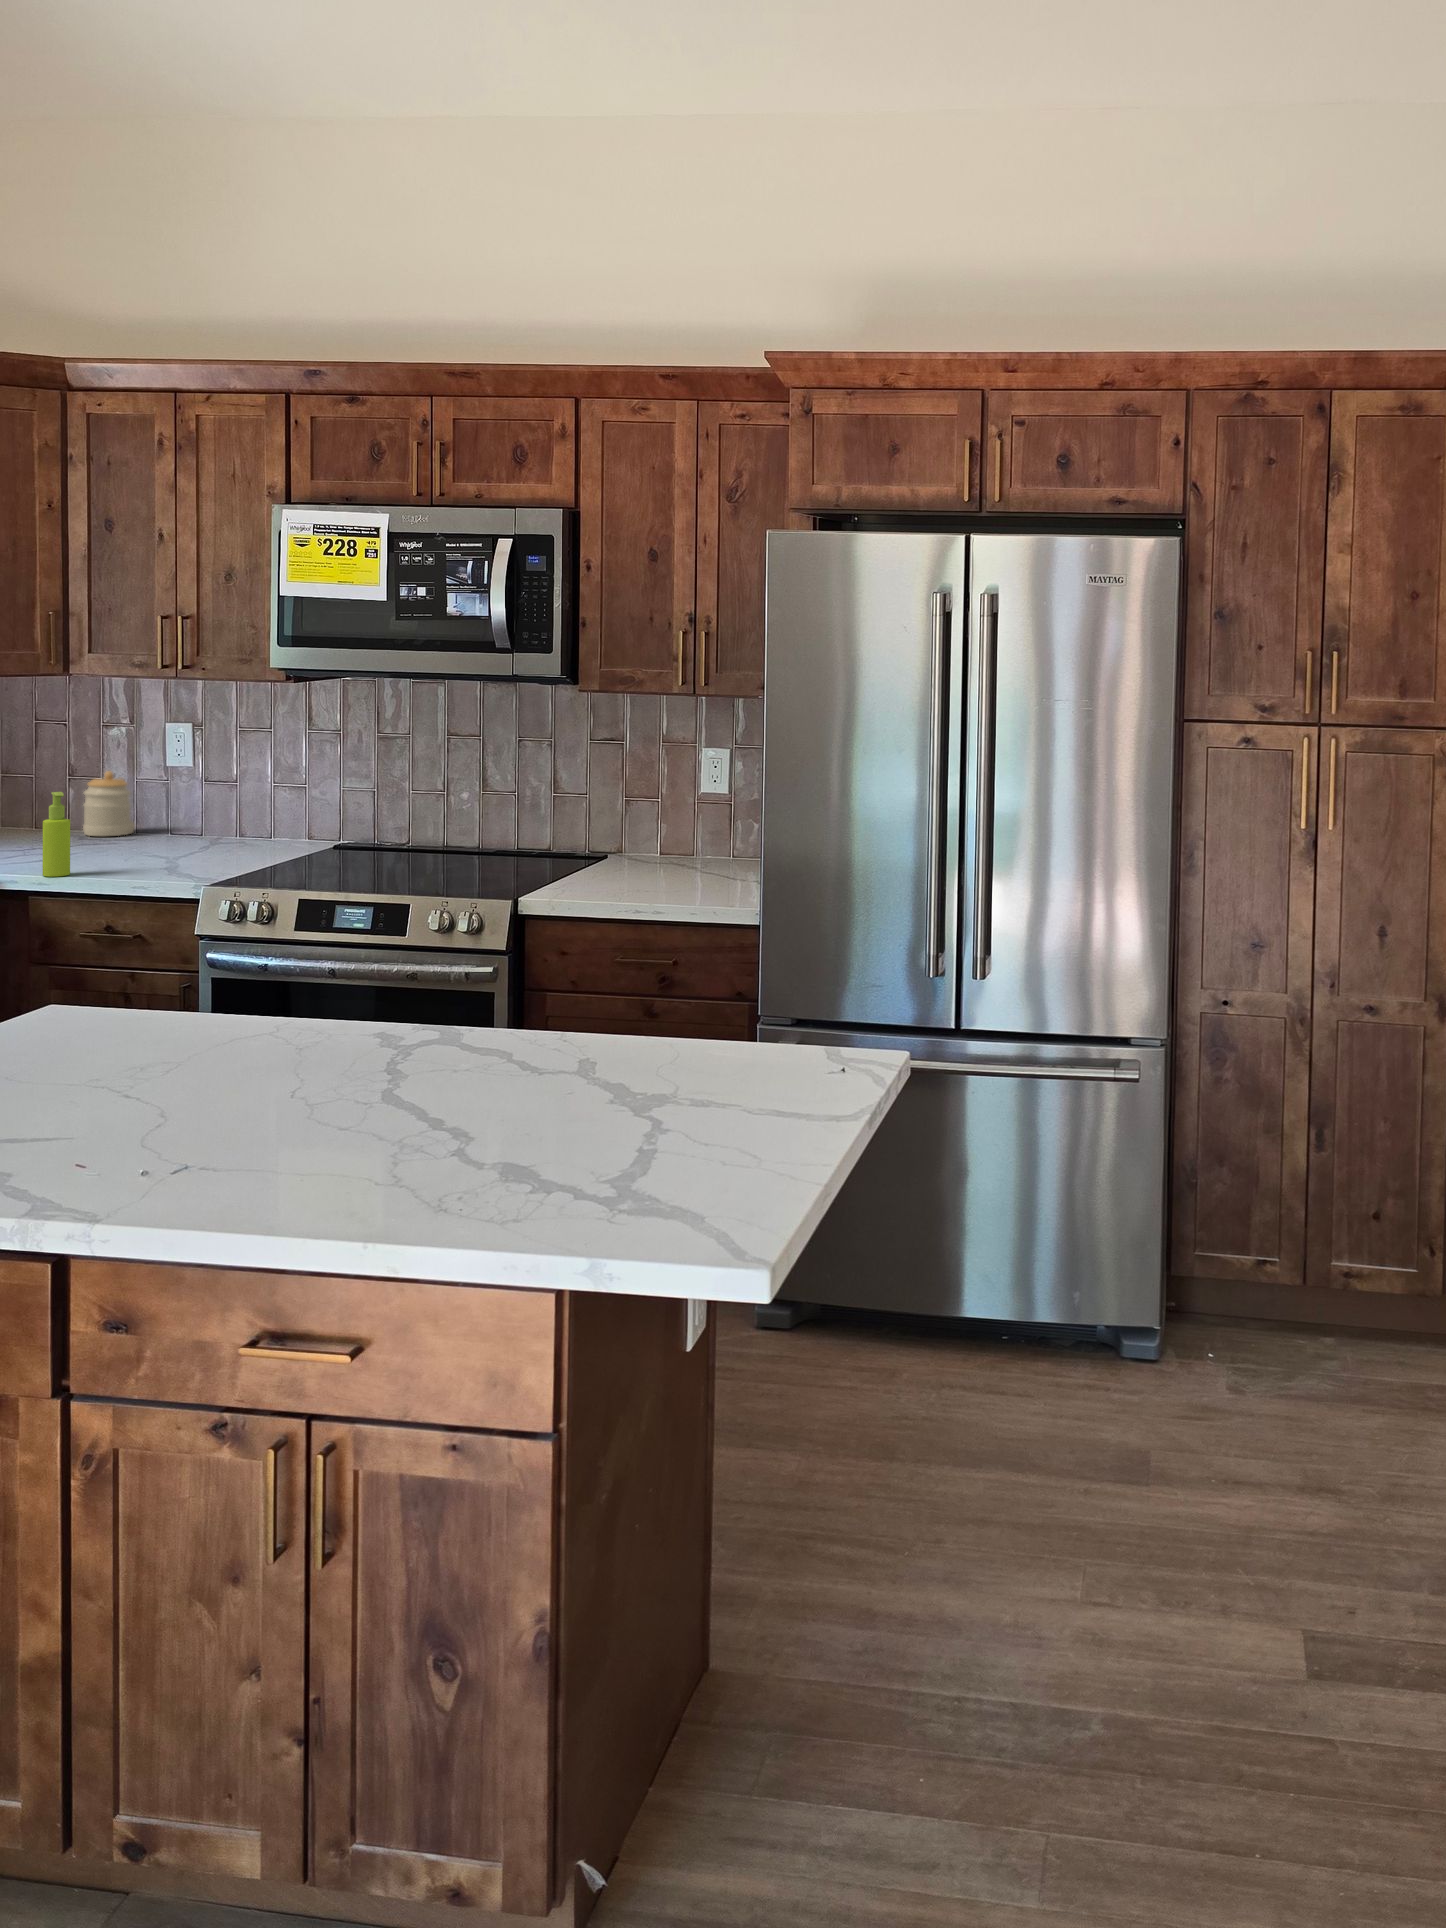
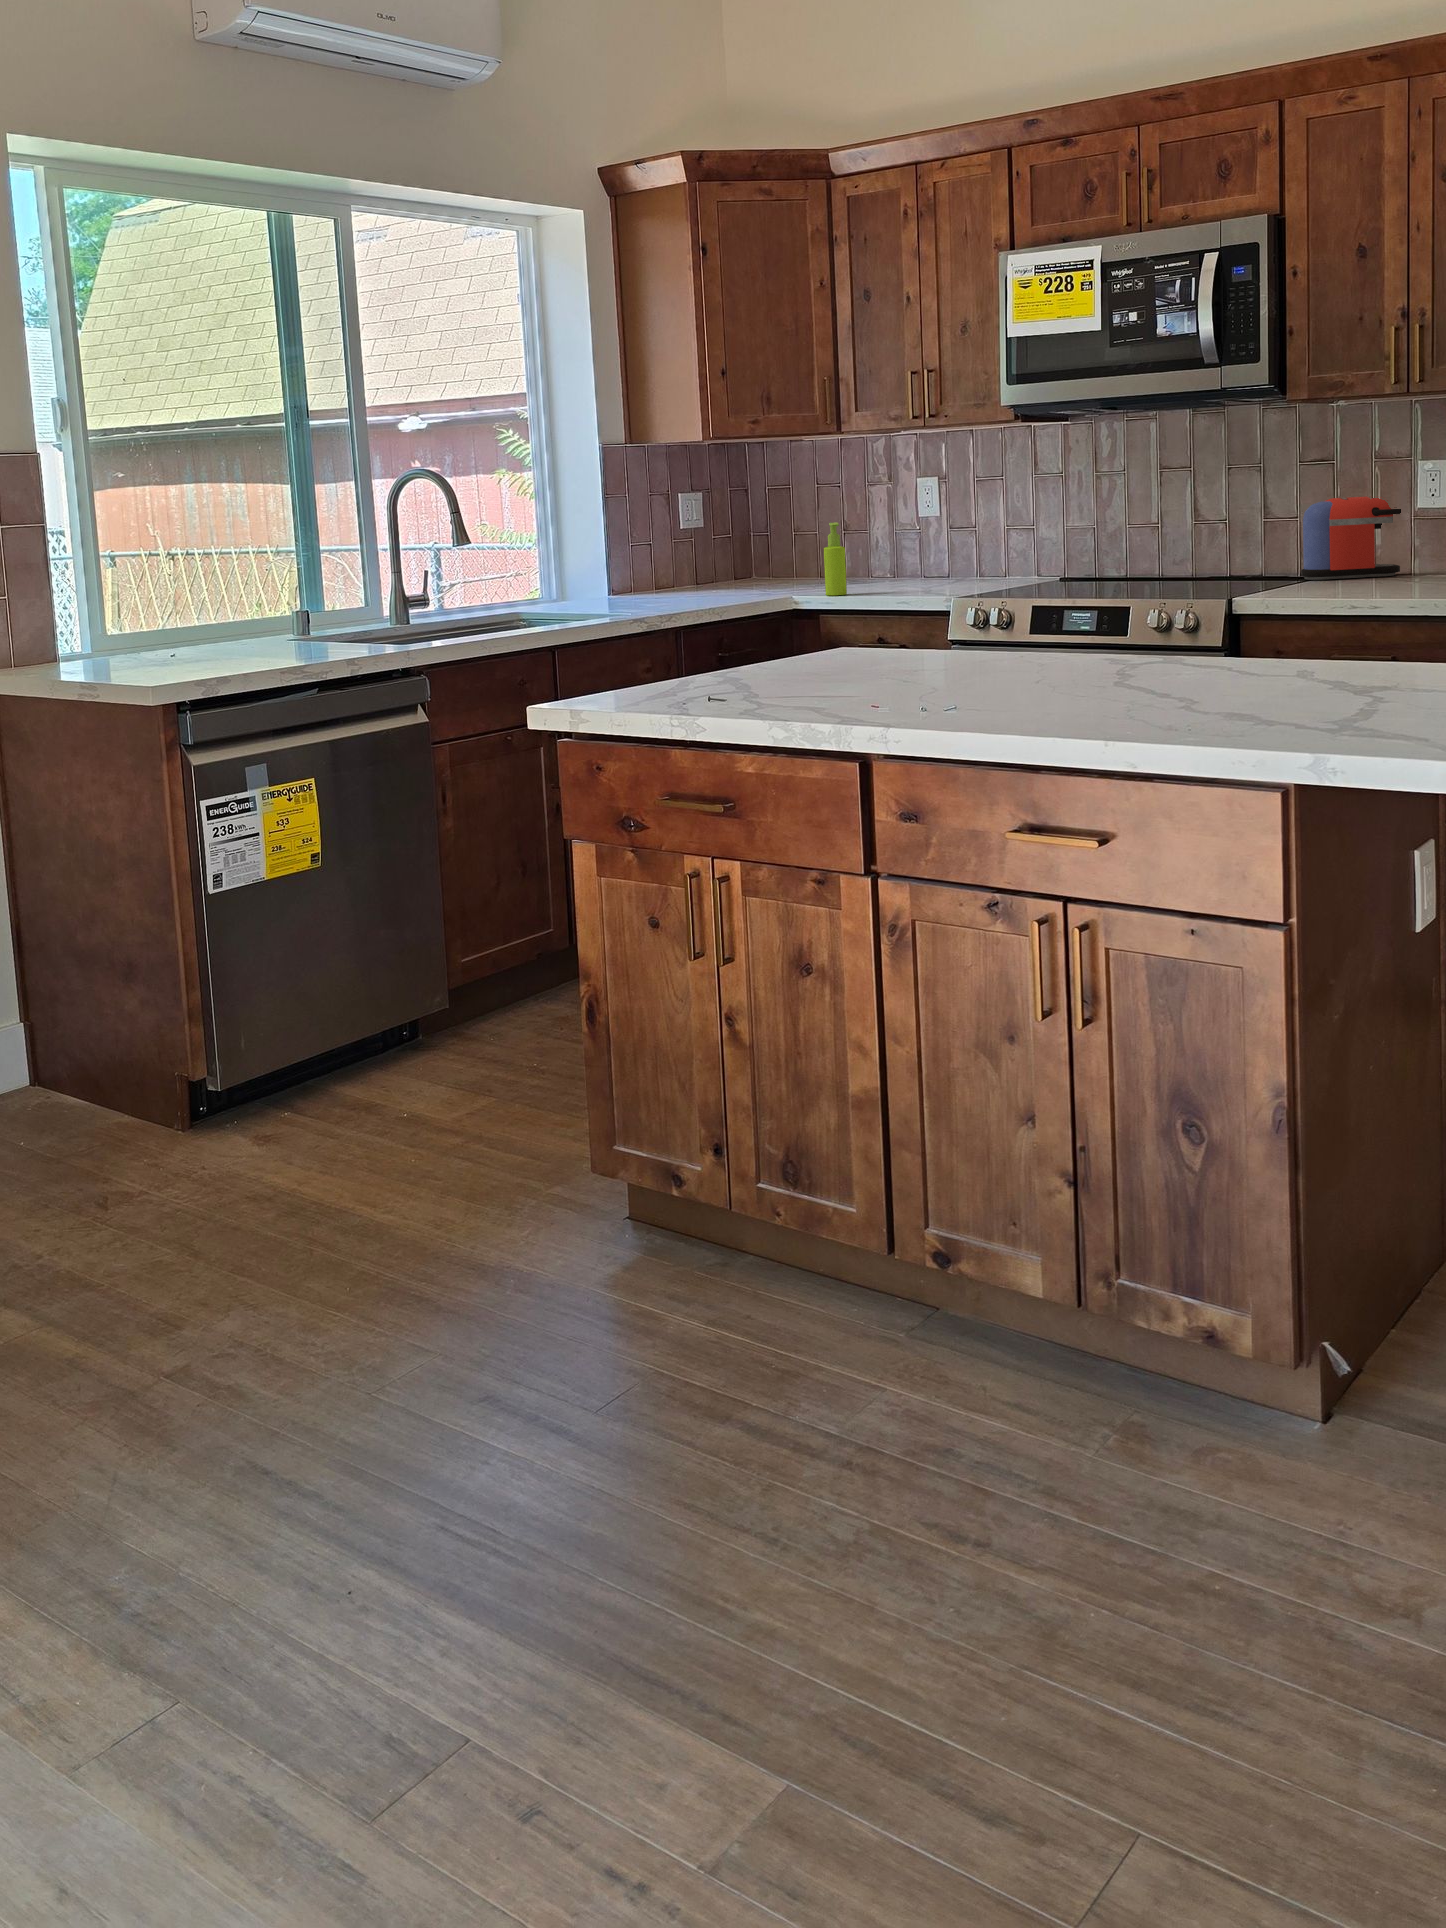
jar: present [83,771,135,836] -> none [853,522,895,578]
coffee maker: none [584,779,691,863] -> present [1301,496,1401,580]

